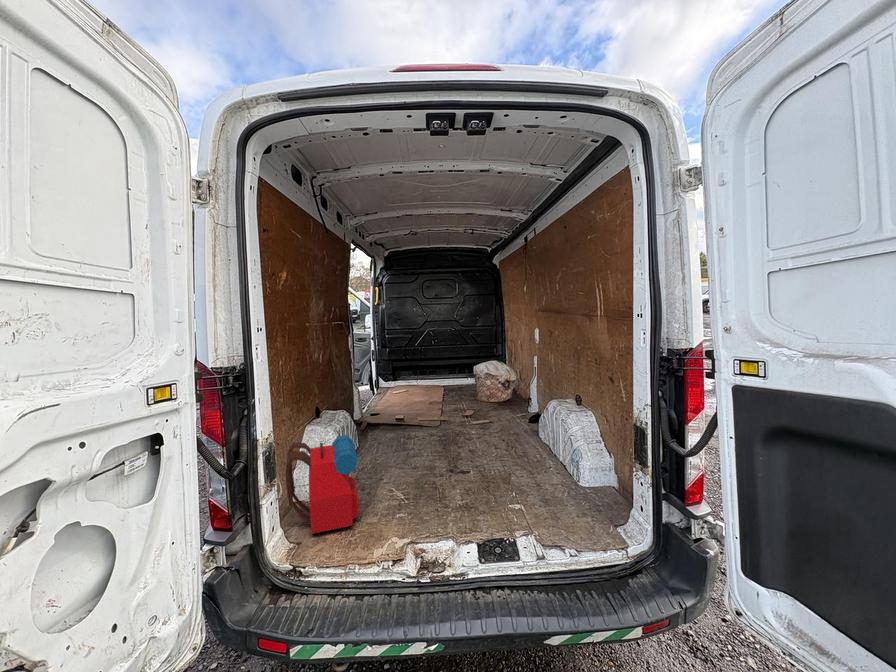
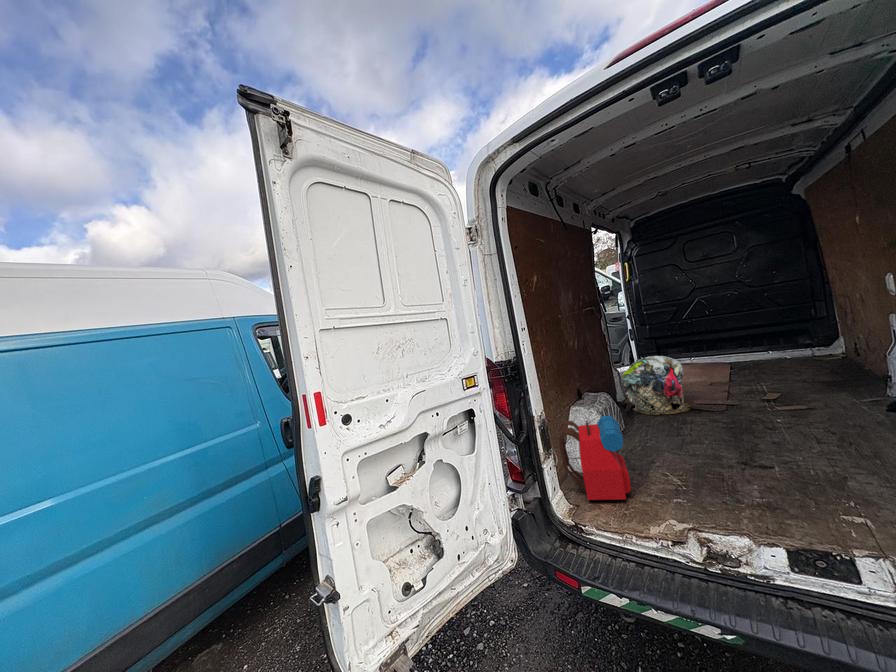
laundry basket: present [473,360,516,402] -> present [622,356,690,415]

